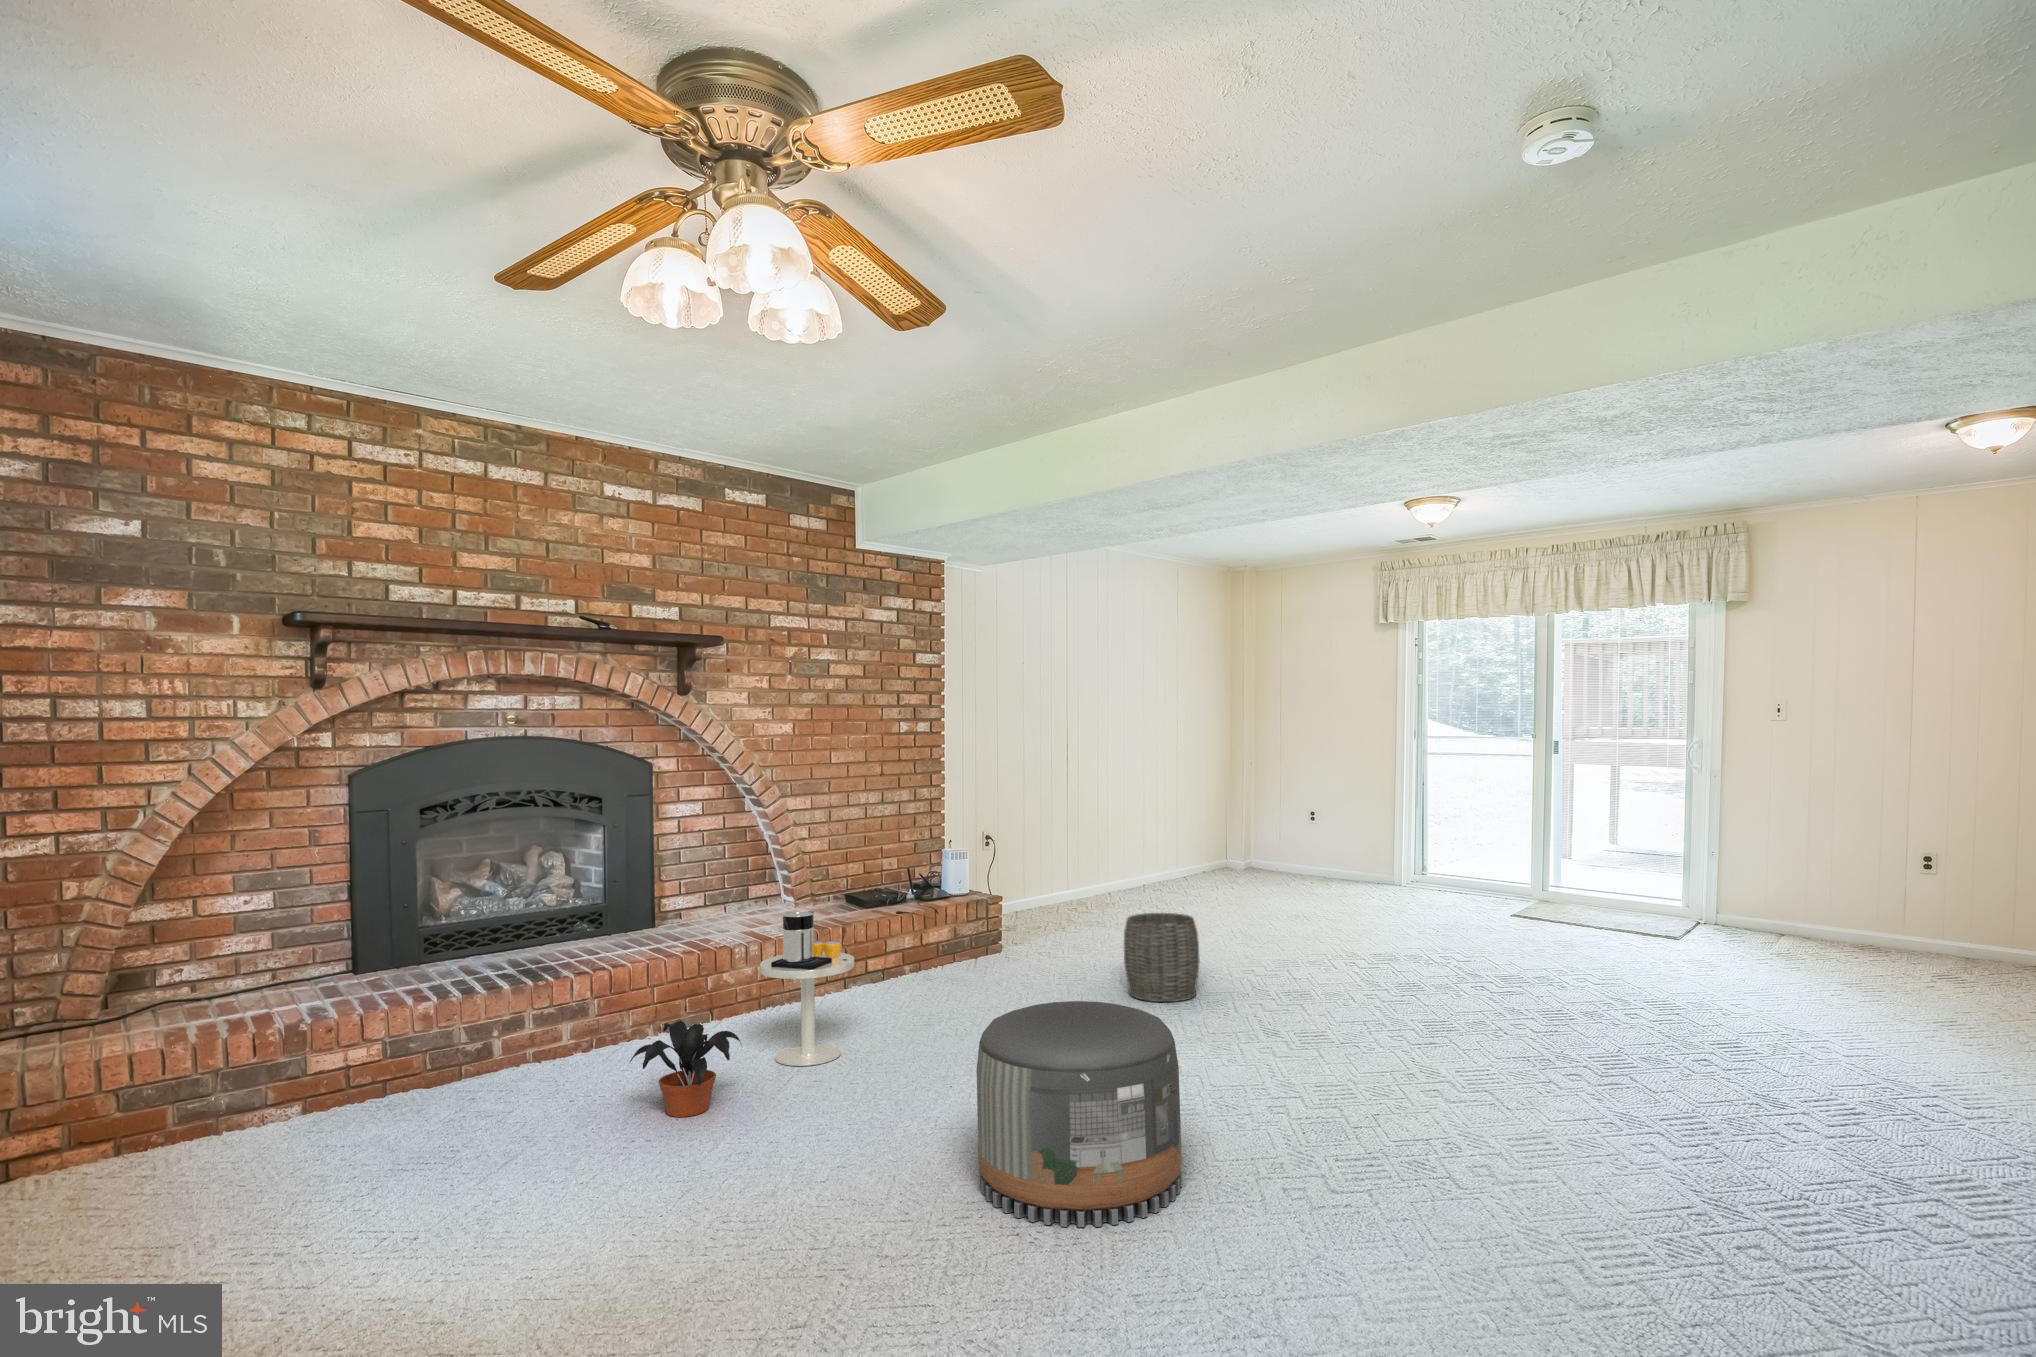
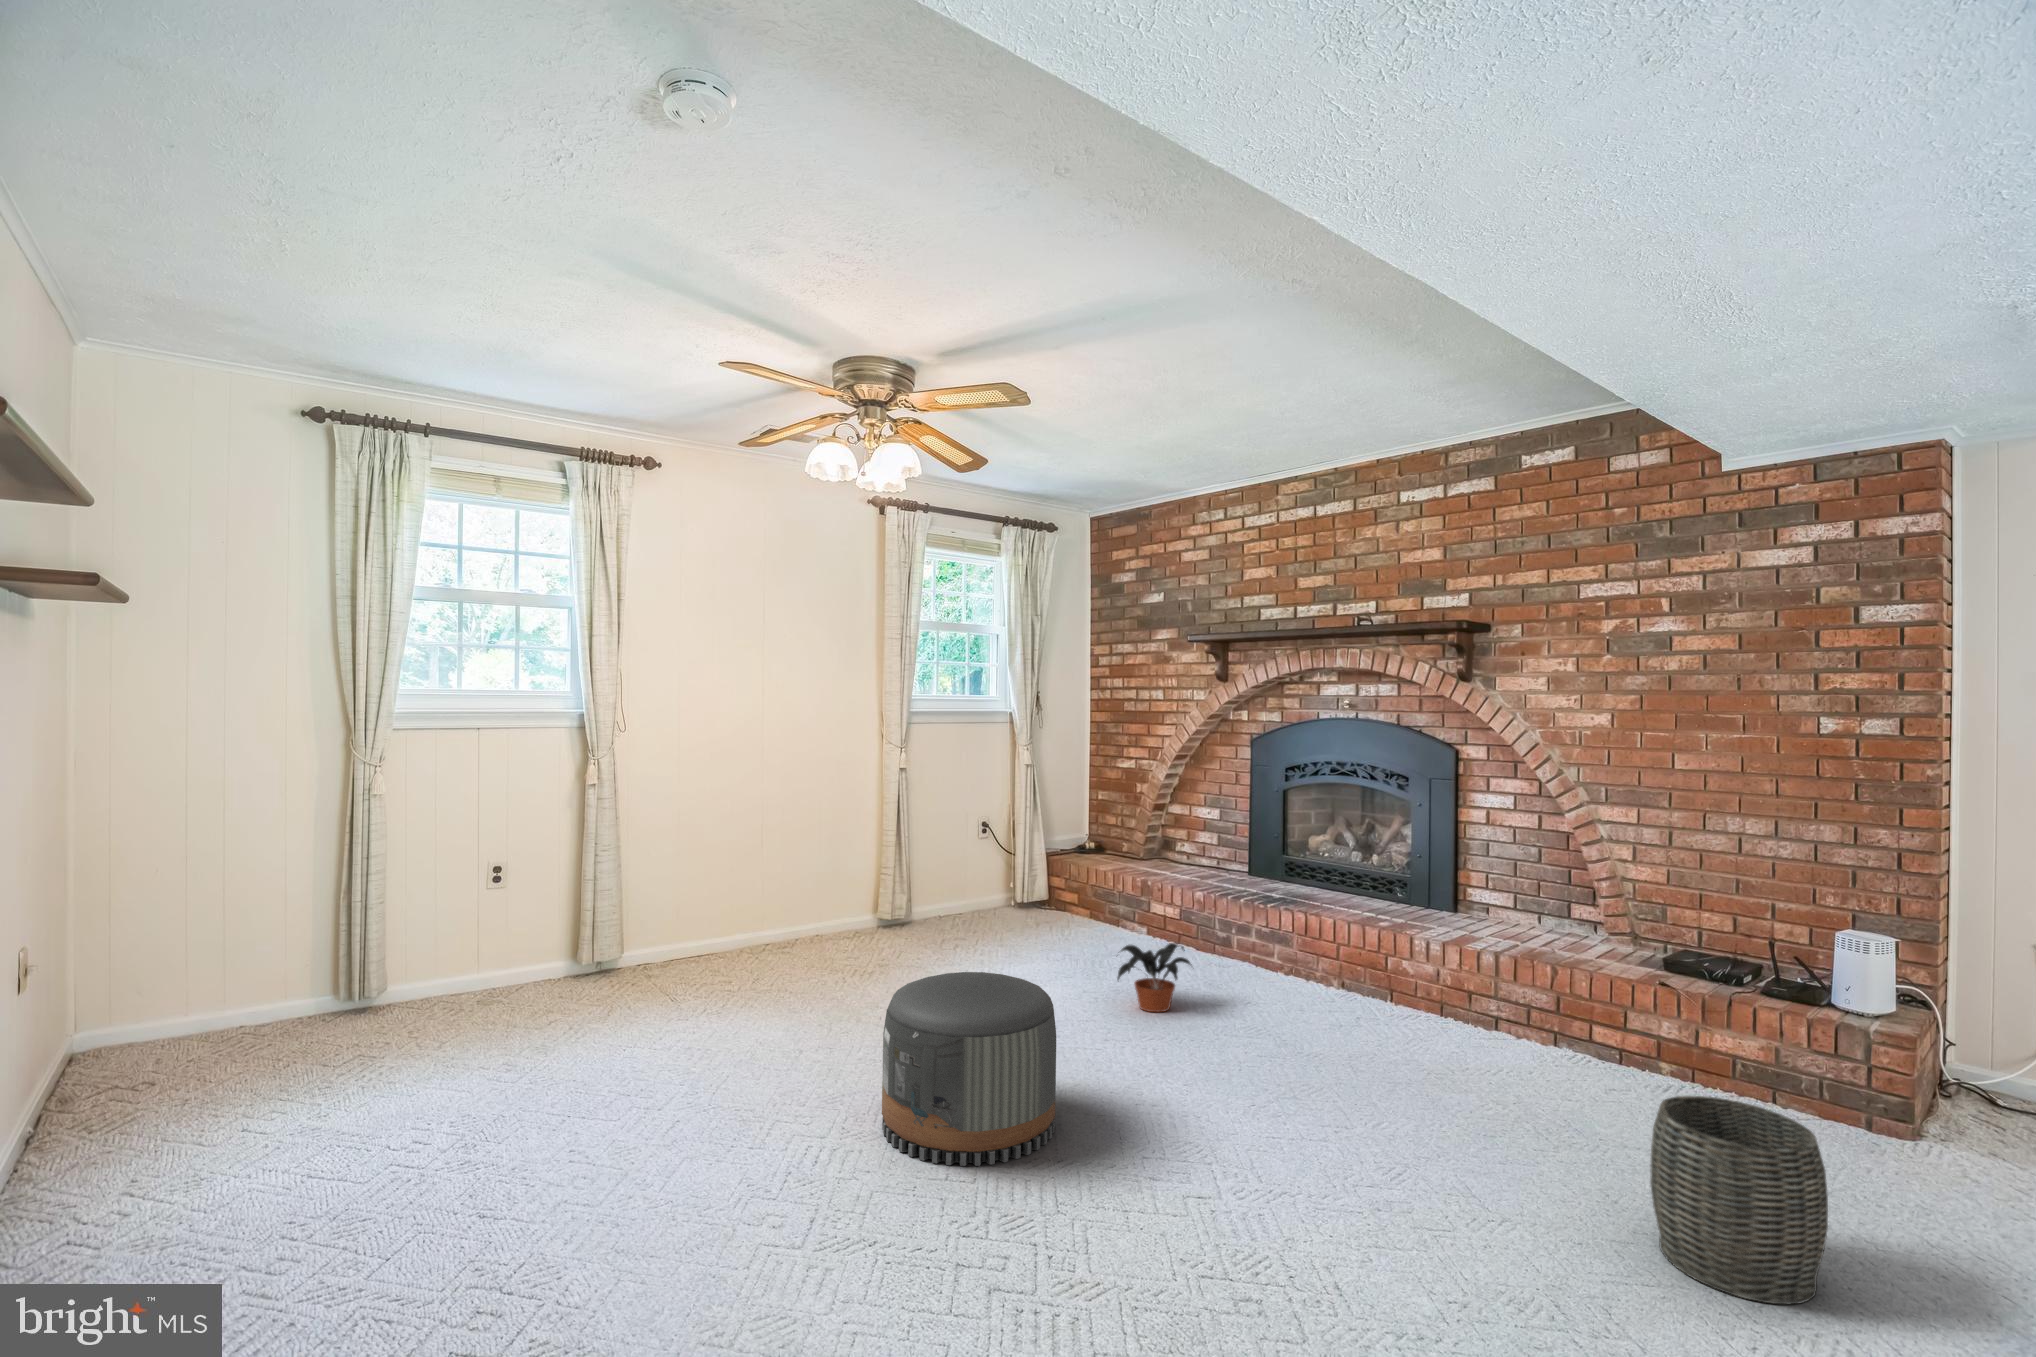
side table: present [760,911,854,1066] -> none [1249,896,1340,1047]

